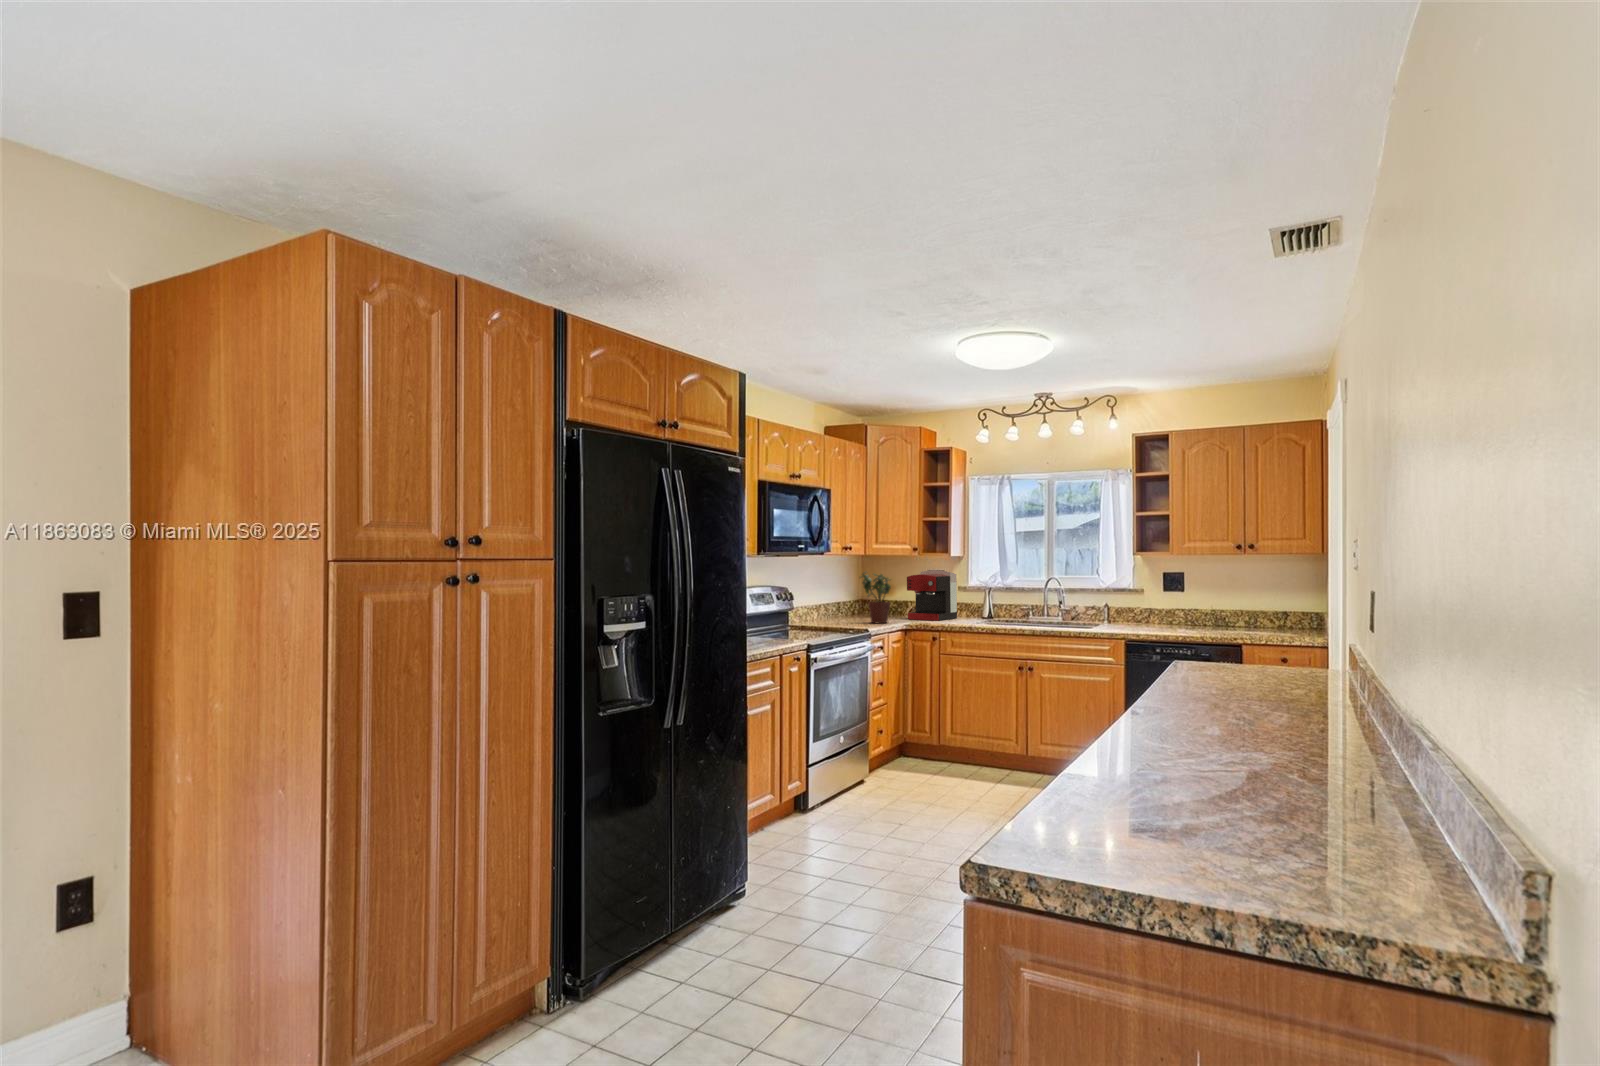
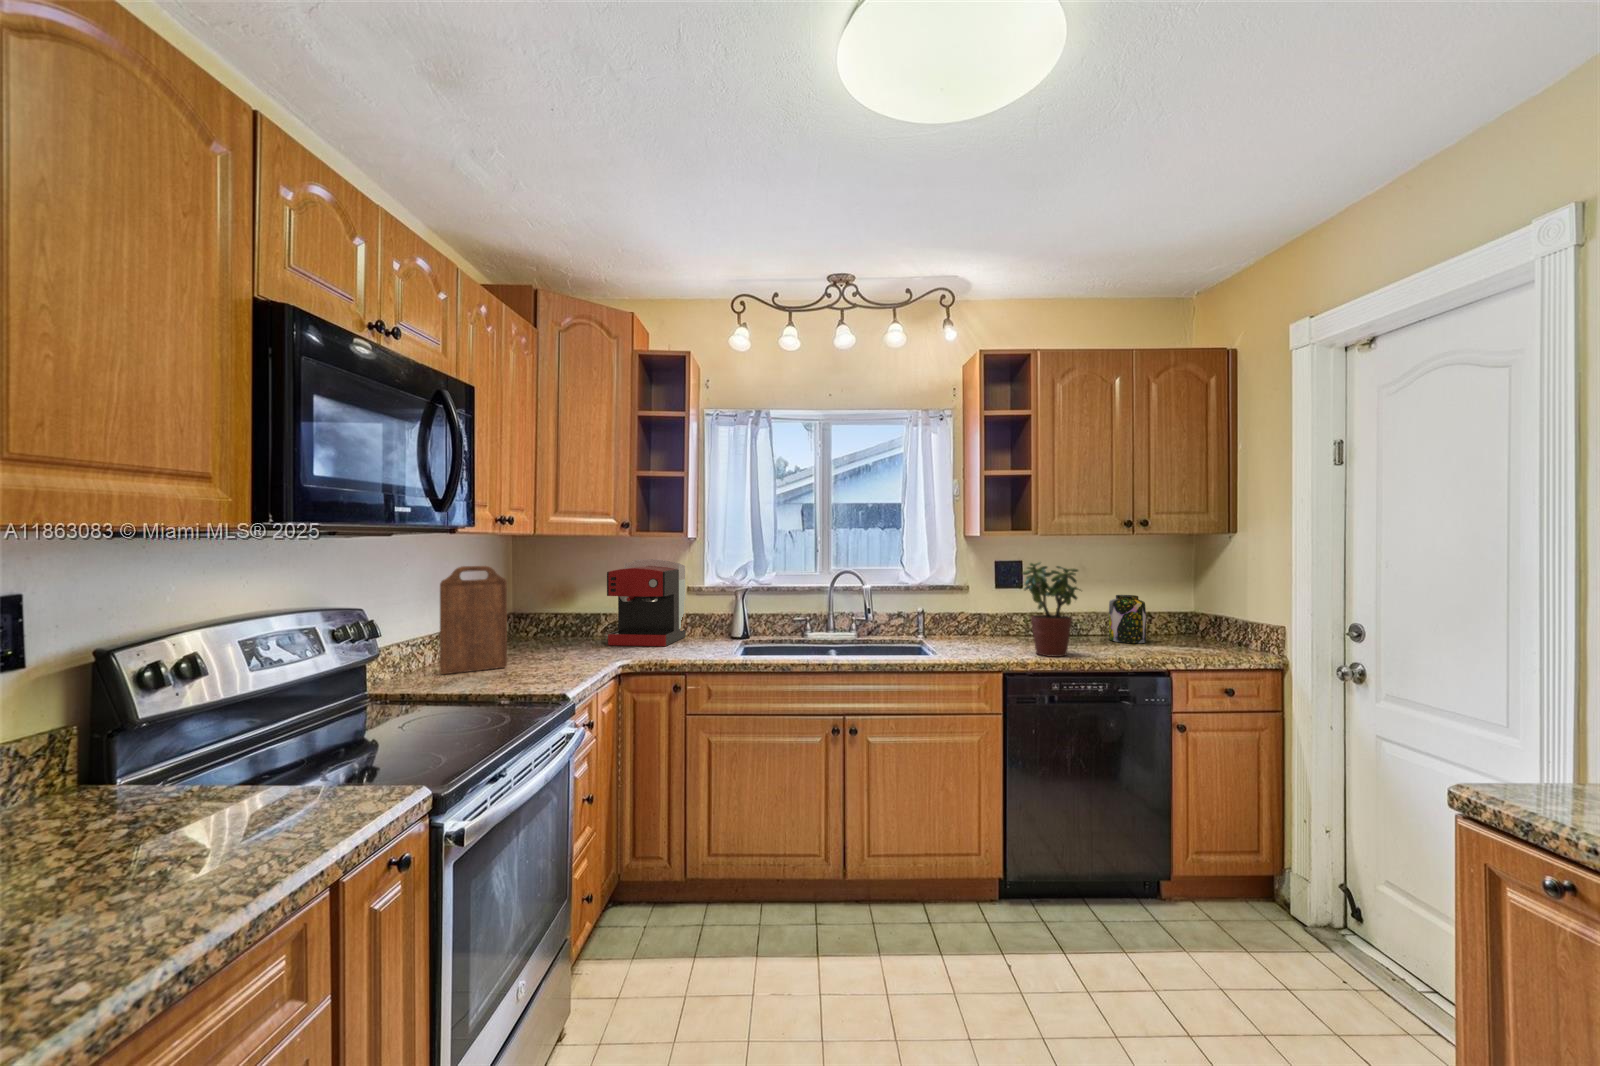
cutting board: none [820,571,851,623] -> present [440,566,507,674]
potted plant: present [860,572,891,623] -> present [1023,562,1081,657]
jar: none [1245,598,1272,632] -> present [1109,595,1146,643]

